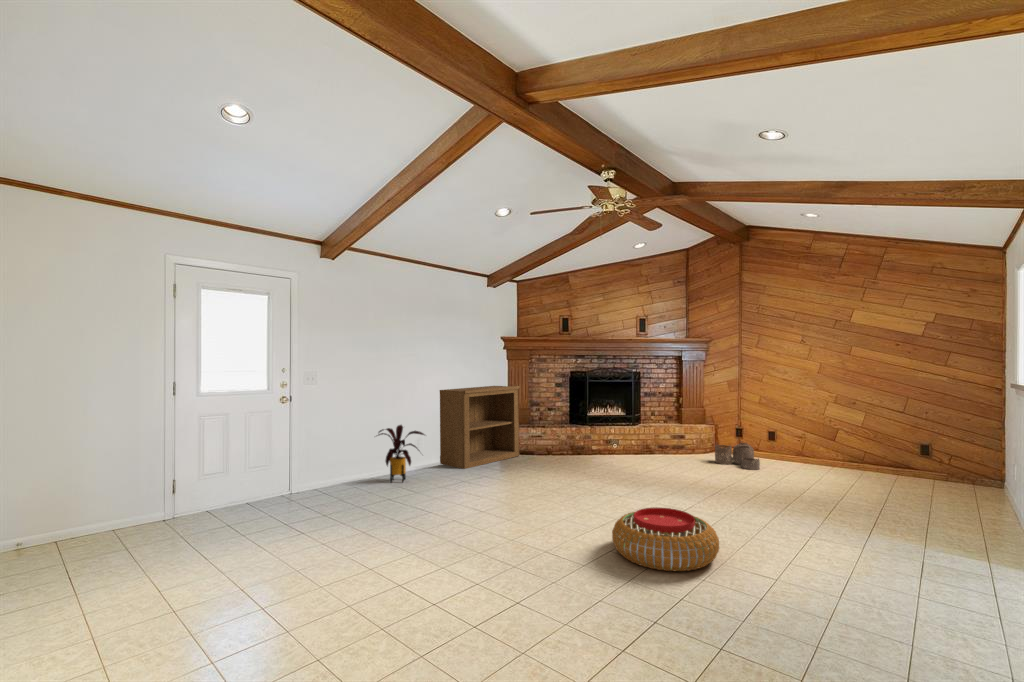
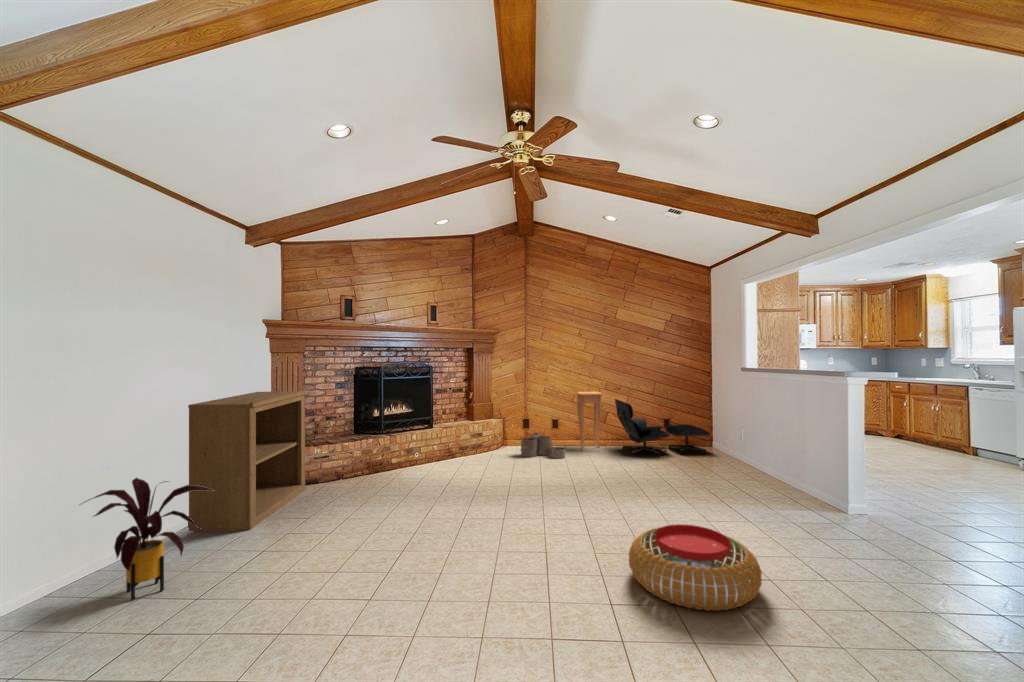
side table: none [786,404,820,471] -> present [577,392,602,451]
lounge chair: none [833,414,969,495] -> present [615,399,709,457]

